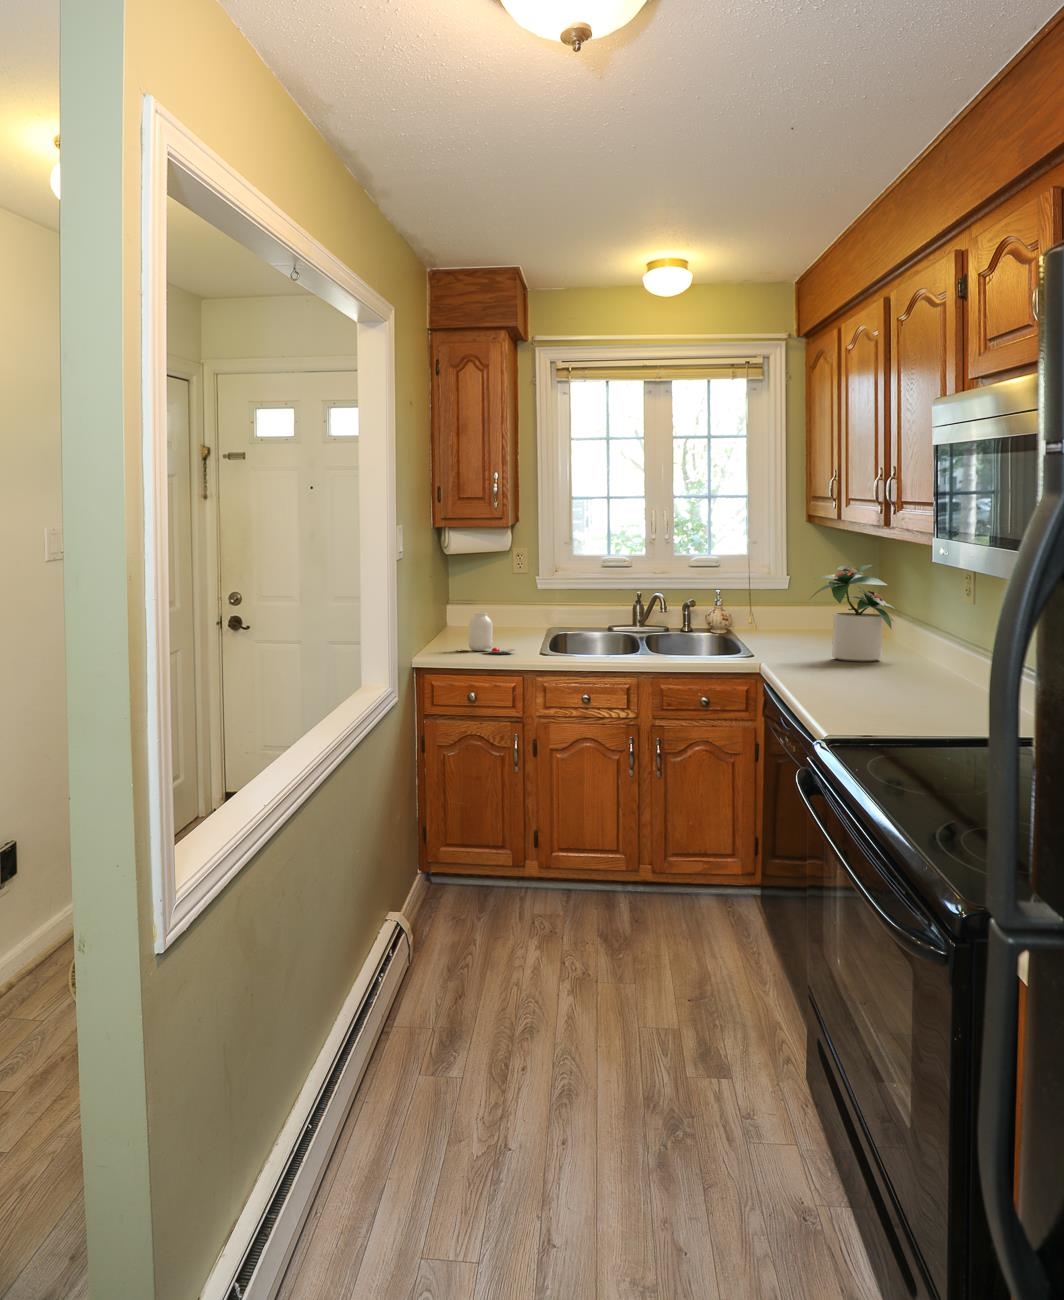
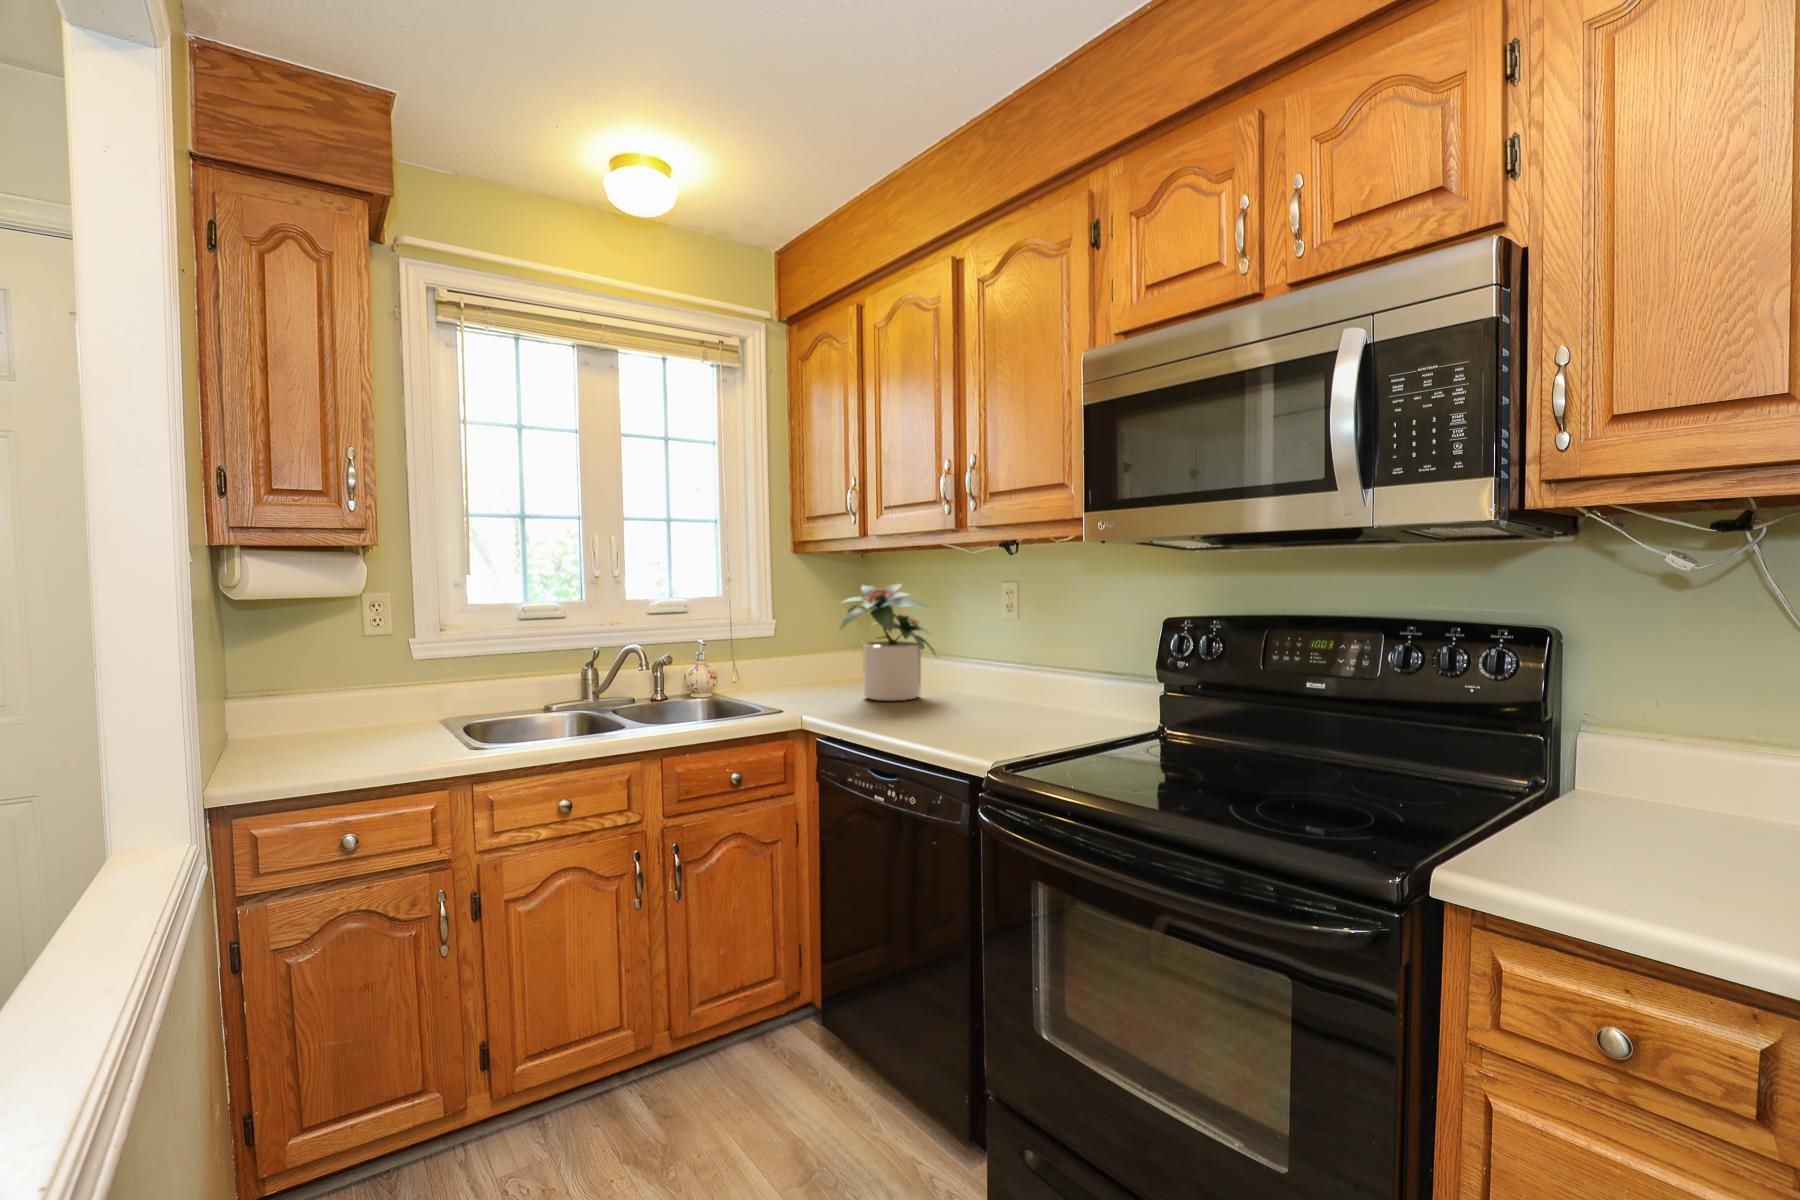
jar: present [456,612,515,654] -> none [287,681,414,755]

